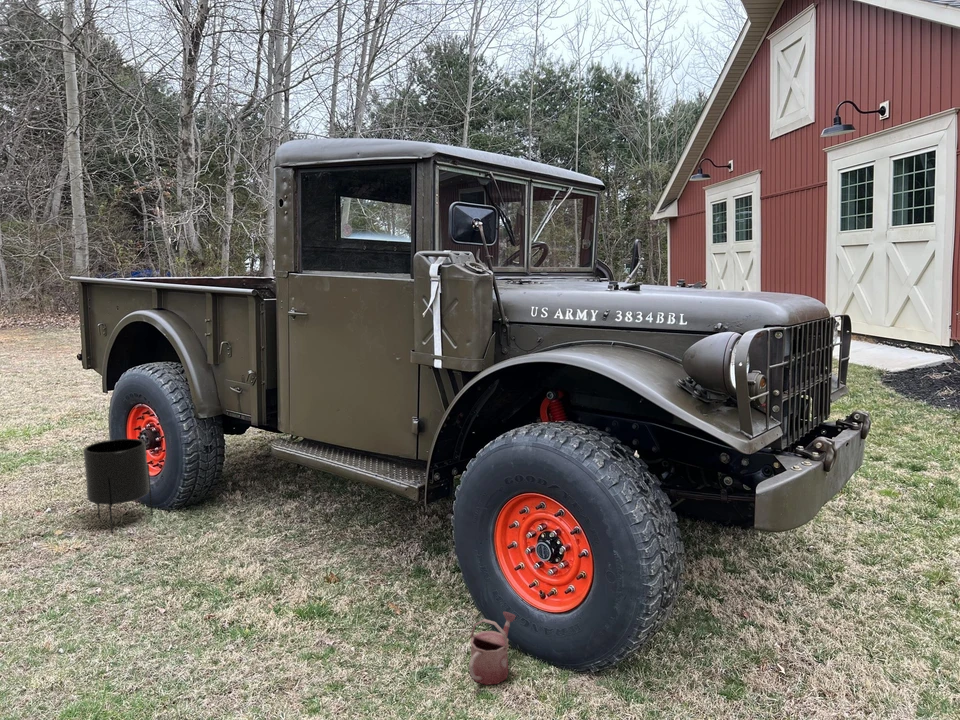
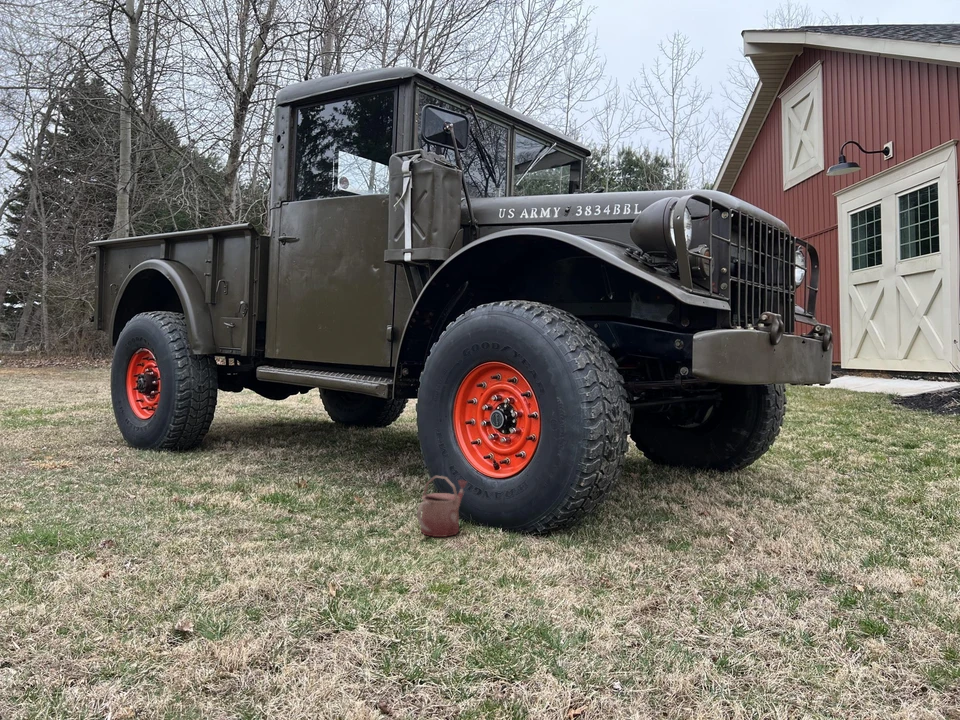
planter: present [84,439,153,533] -> none [80,376,142,459]

